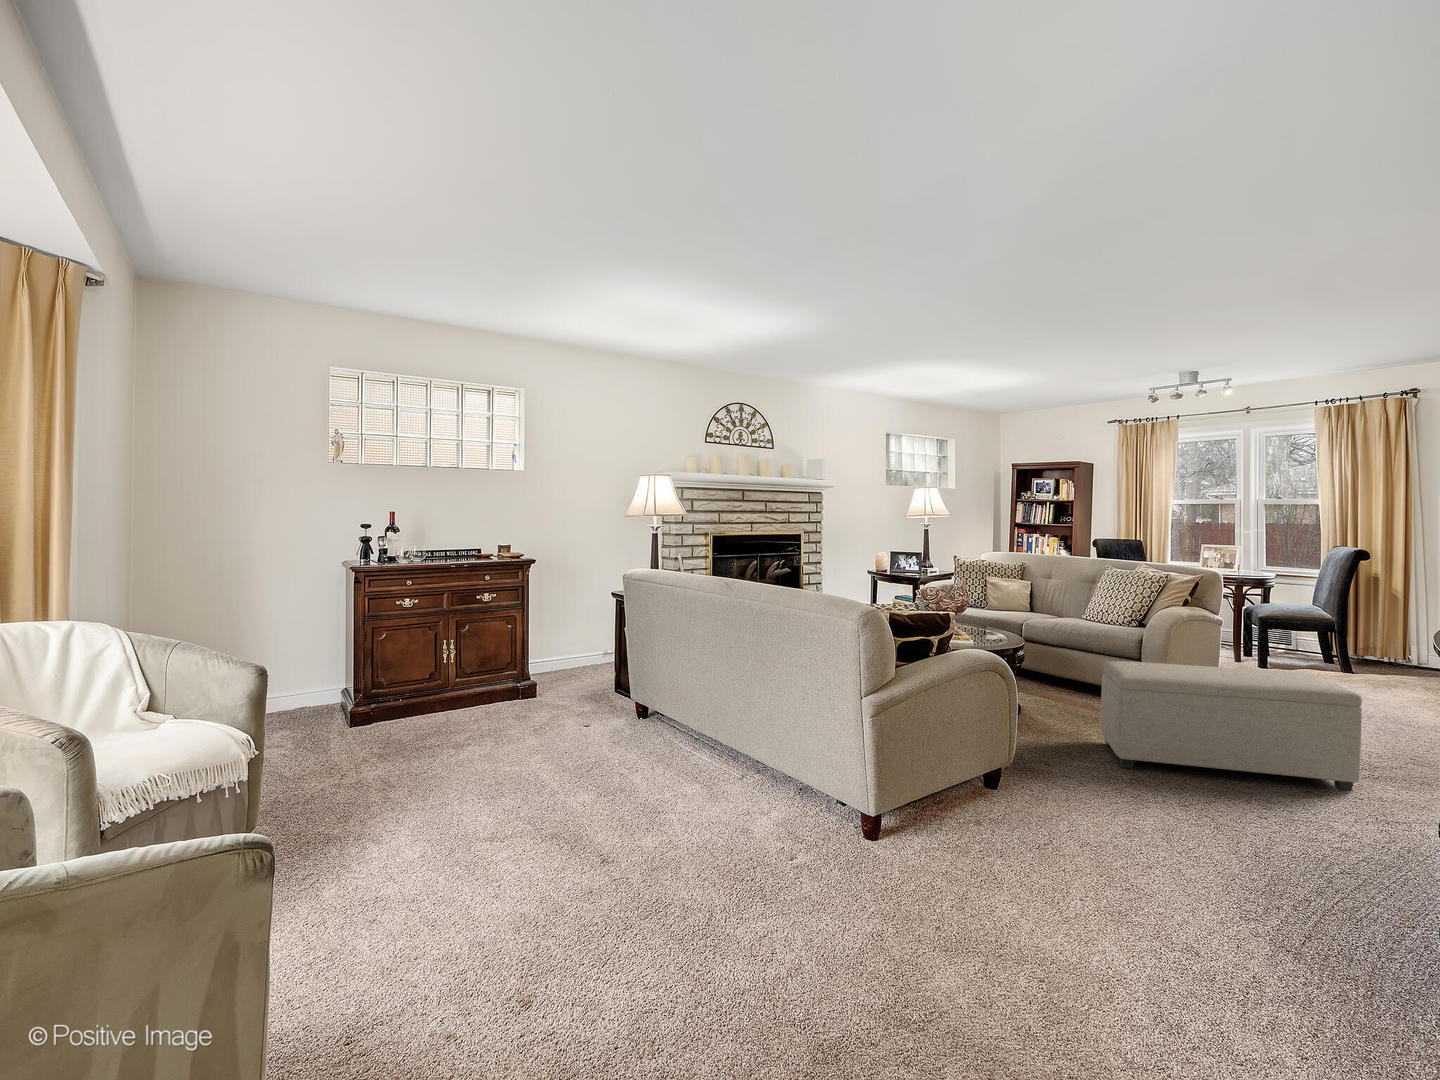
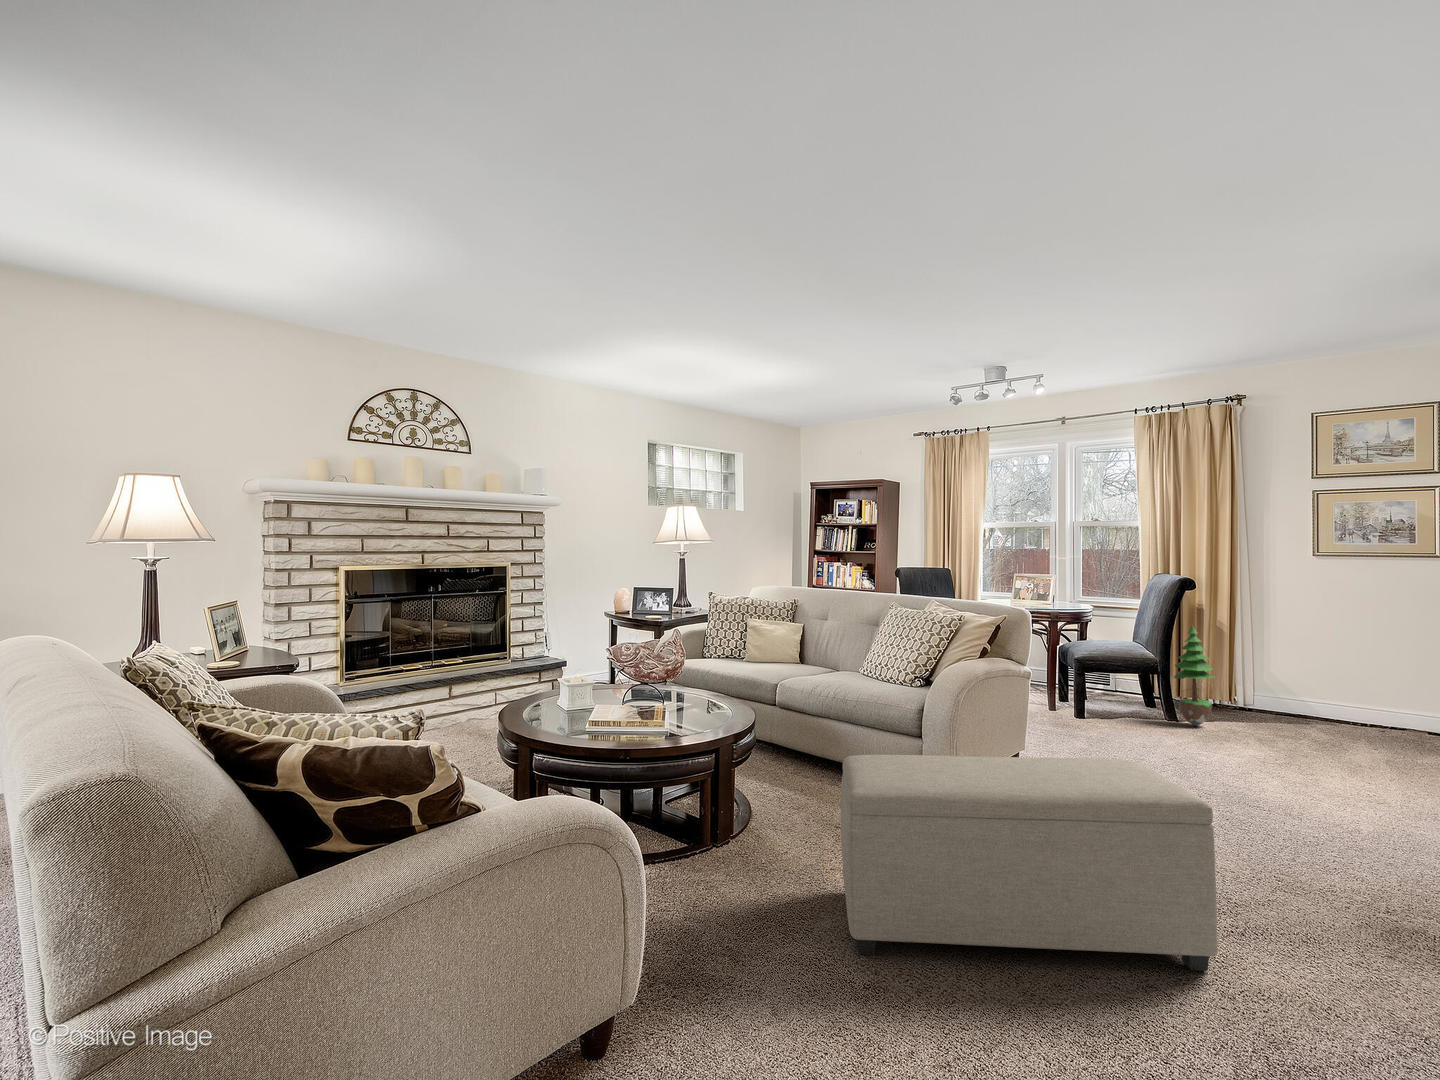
potted tree: none [1348,593,1388,675] -> present [1174,625,1215,726]

